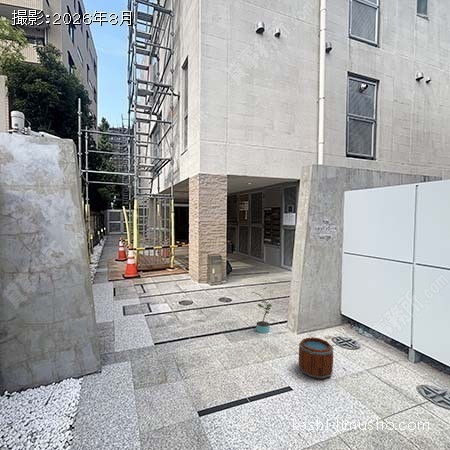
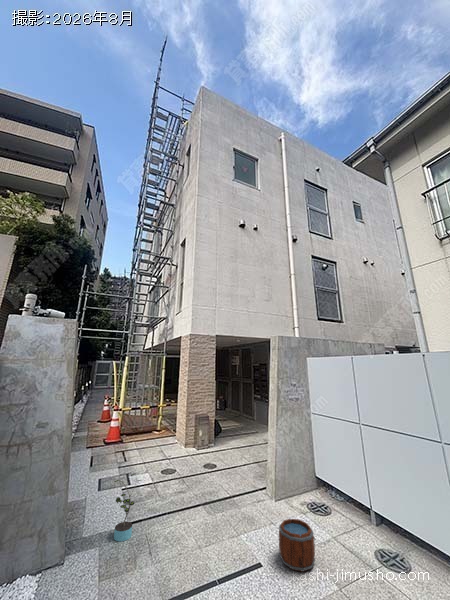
potted plant: present [252,288,272,333] -> present [114,474,141,541]

